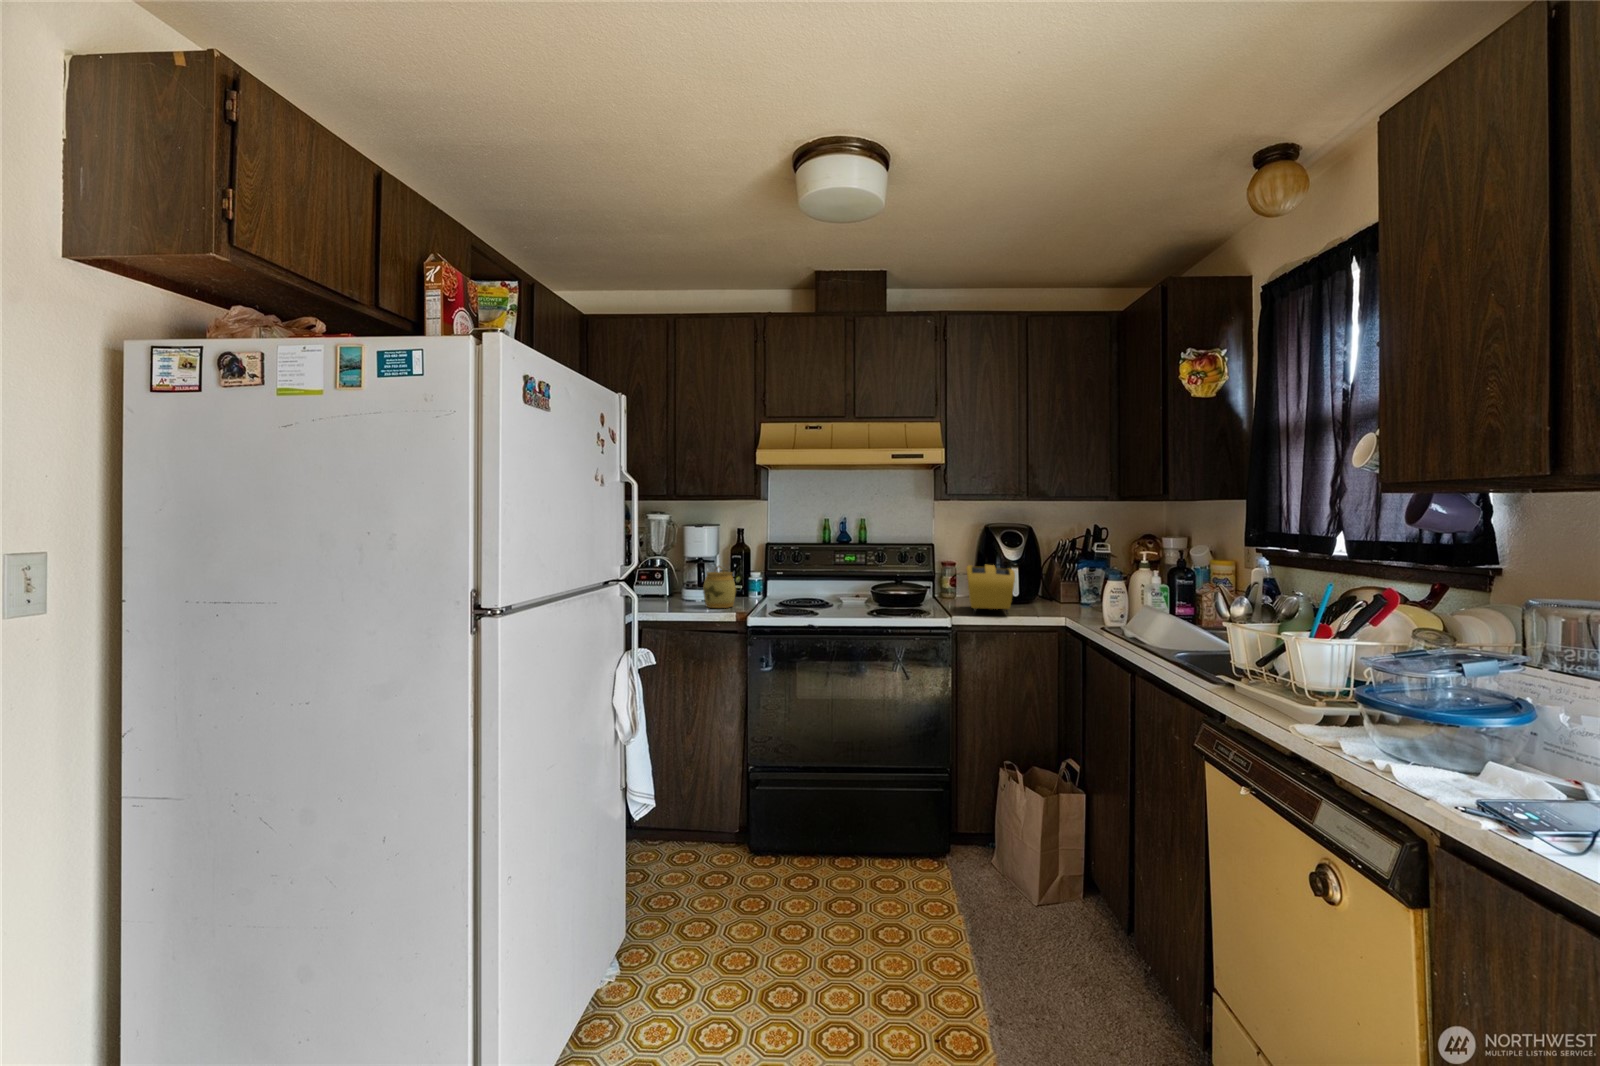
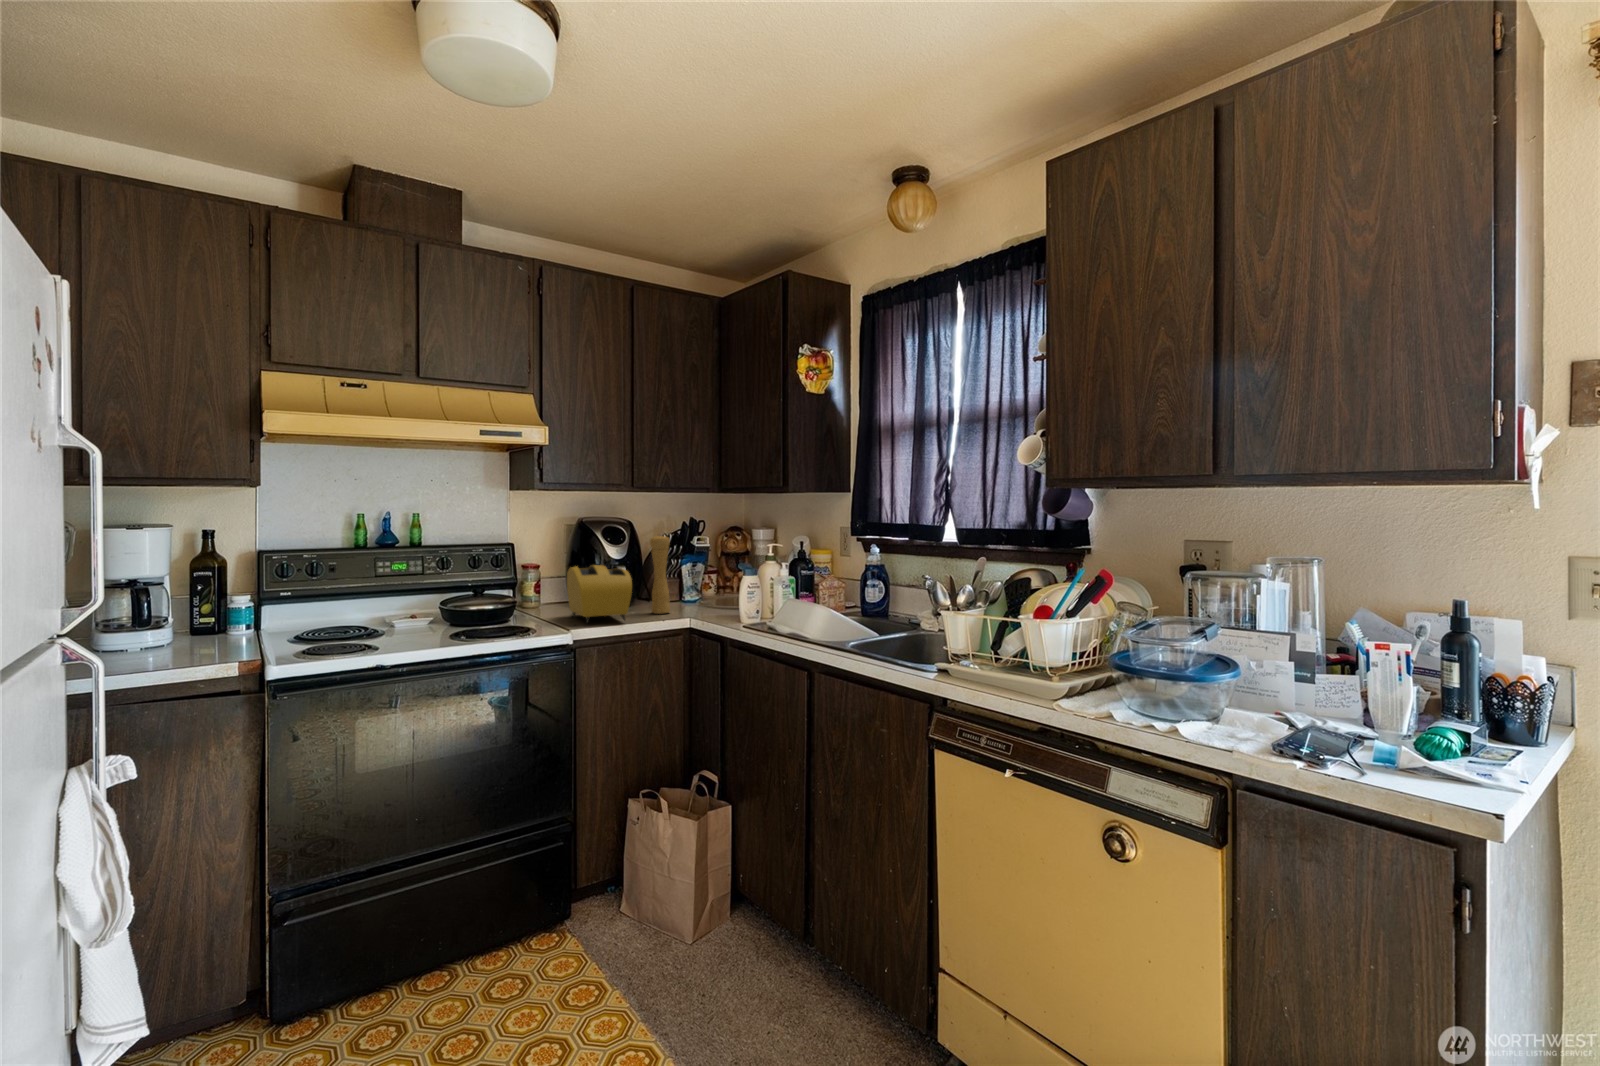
pepper mill: none [1041,540,1060,611] -> present [650,535,670,614]
jar: present [703,566,736,608] -> none [149,583,218,654]

